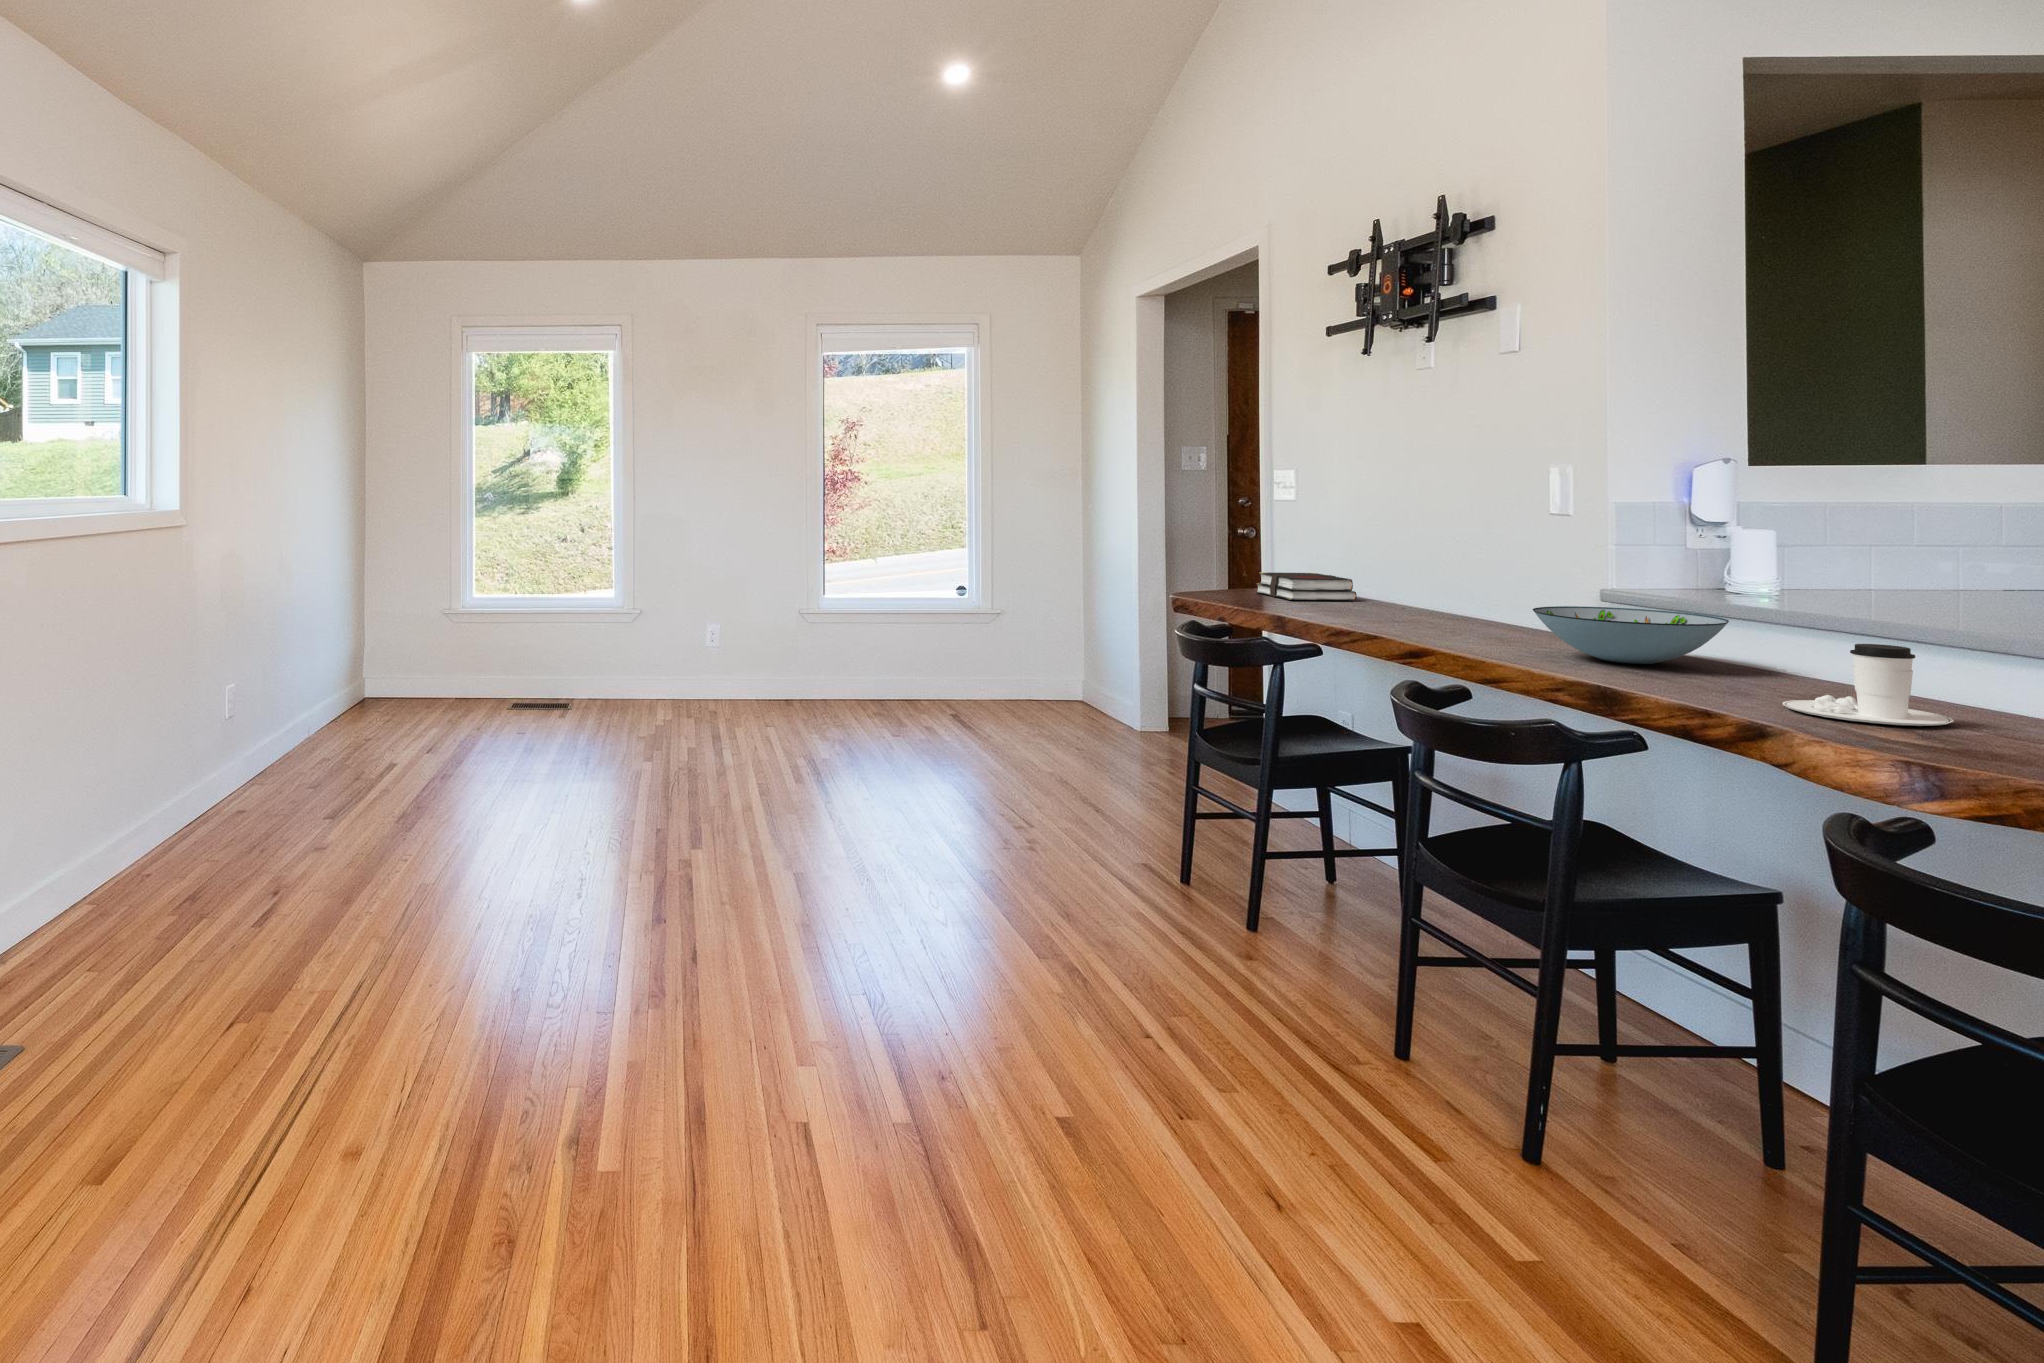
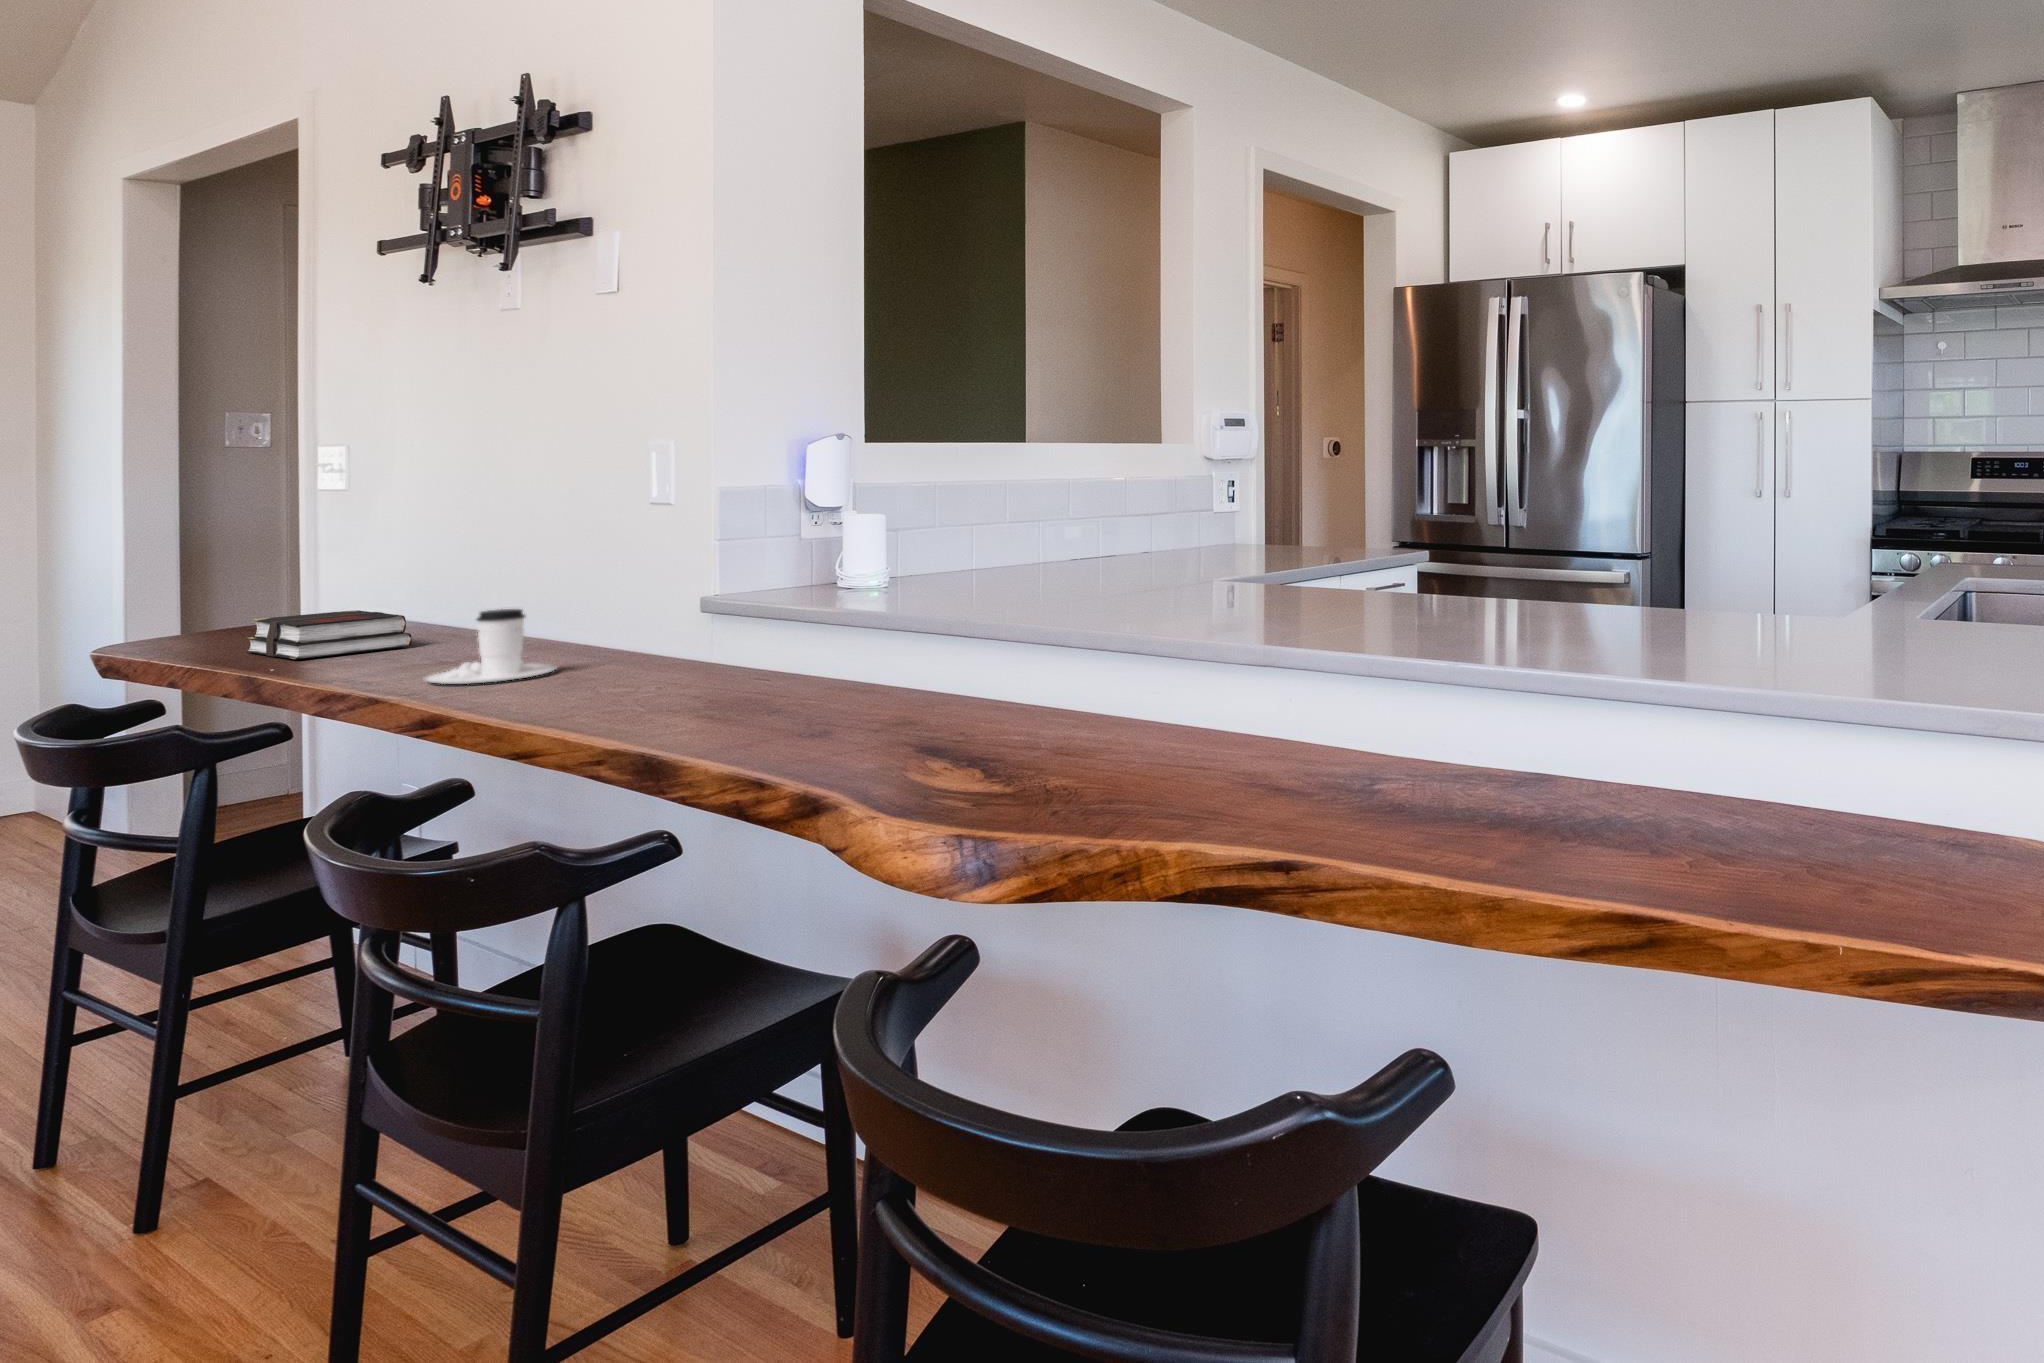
decorative bowl: present [1533,606,1729,664] -> none [597,623,823,702]
coffee cup: present [1782,644,1954,726] -> present [425,609,557,684]

